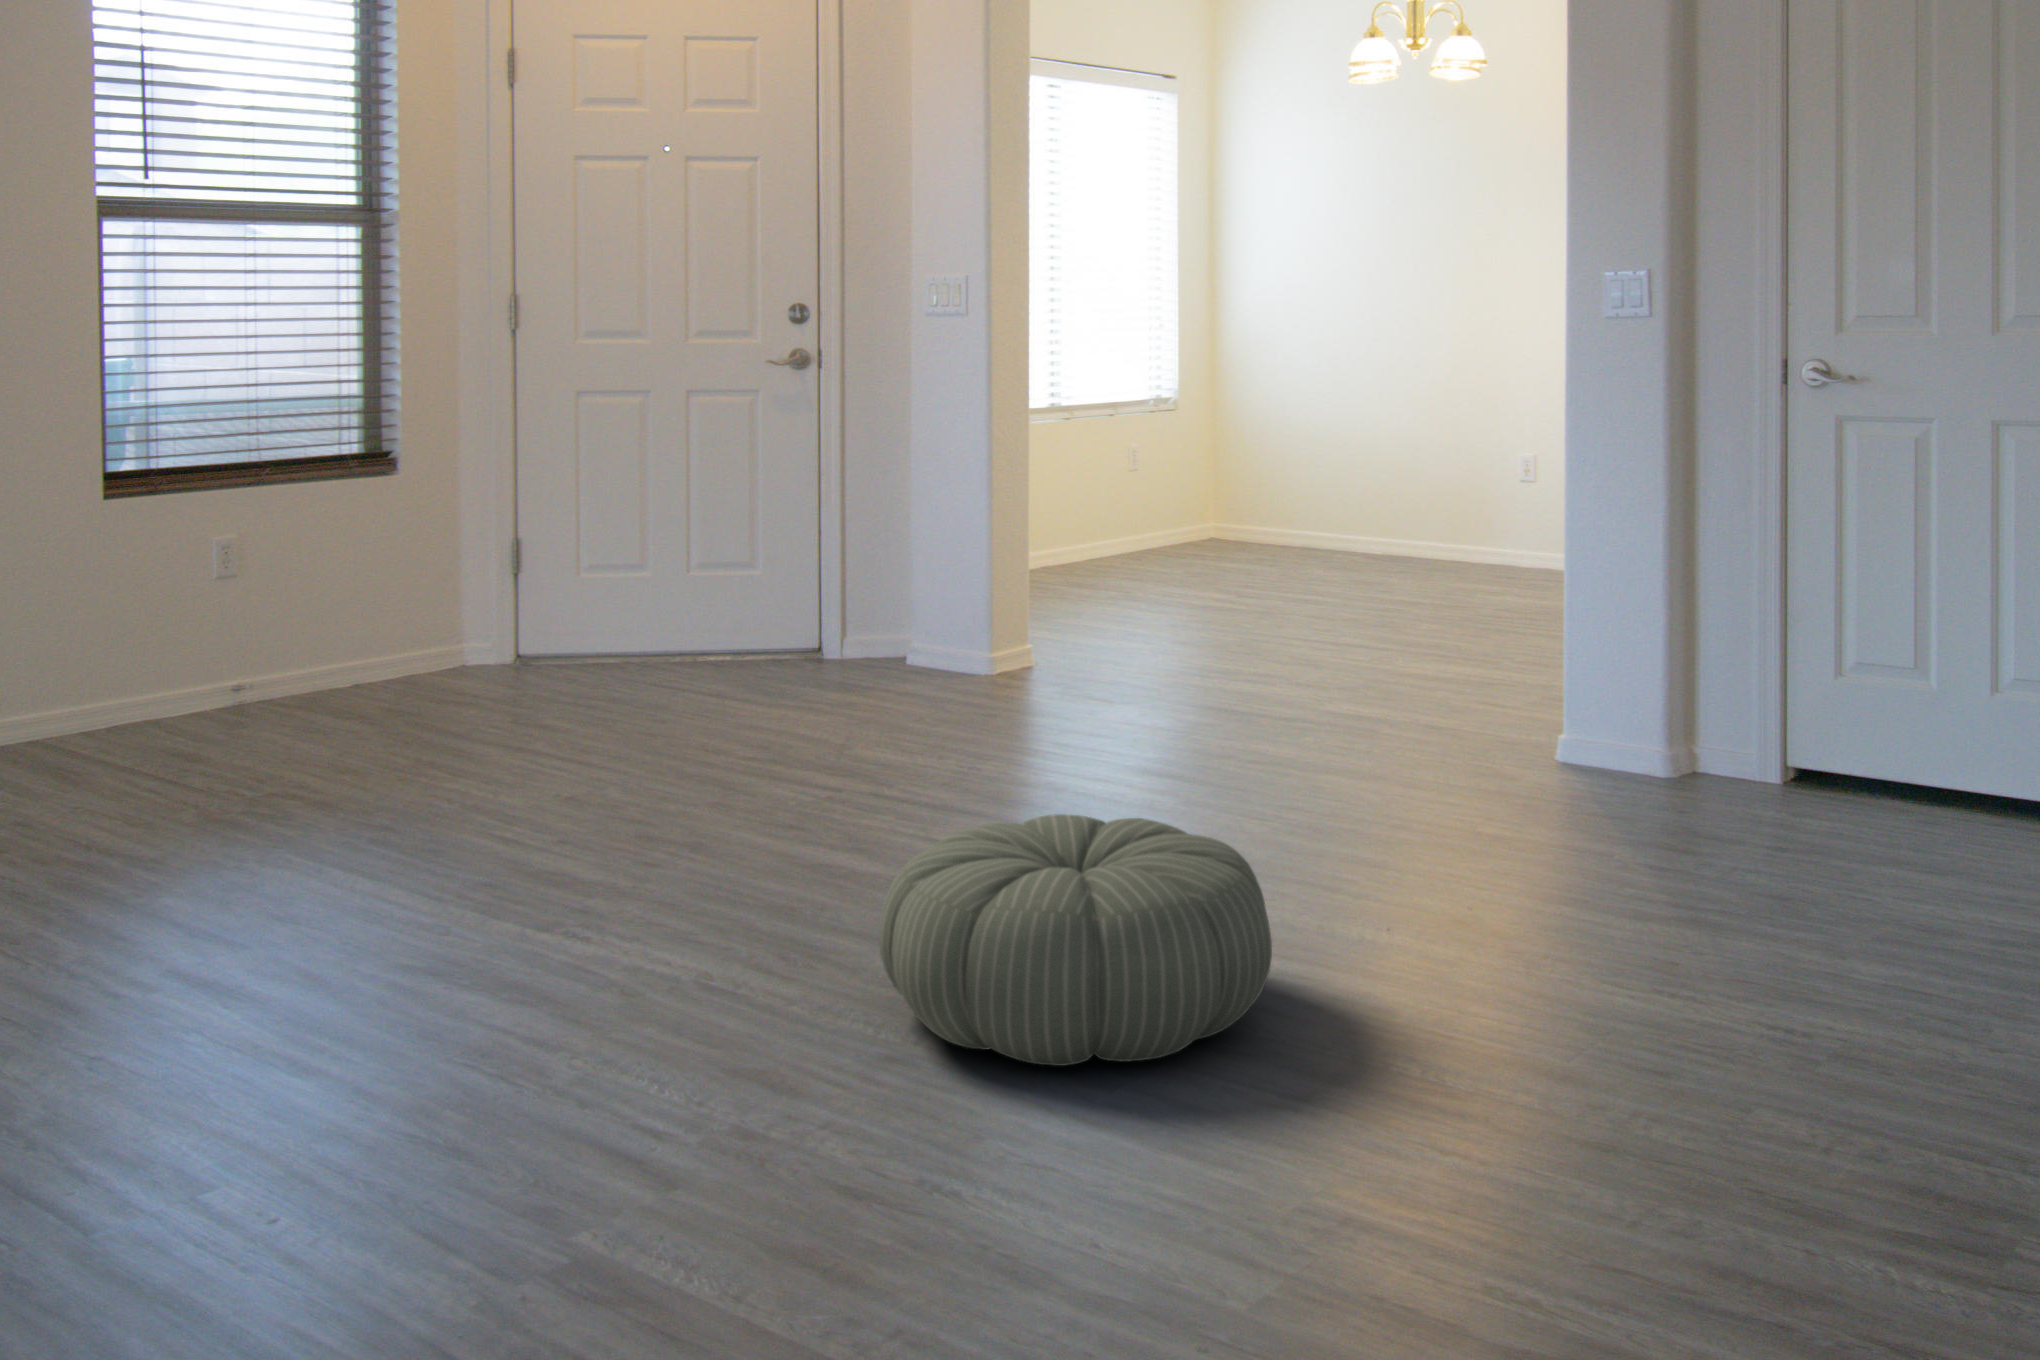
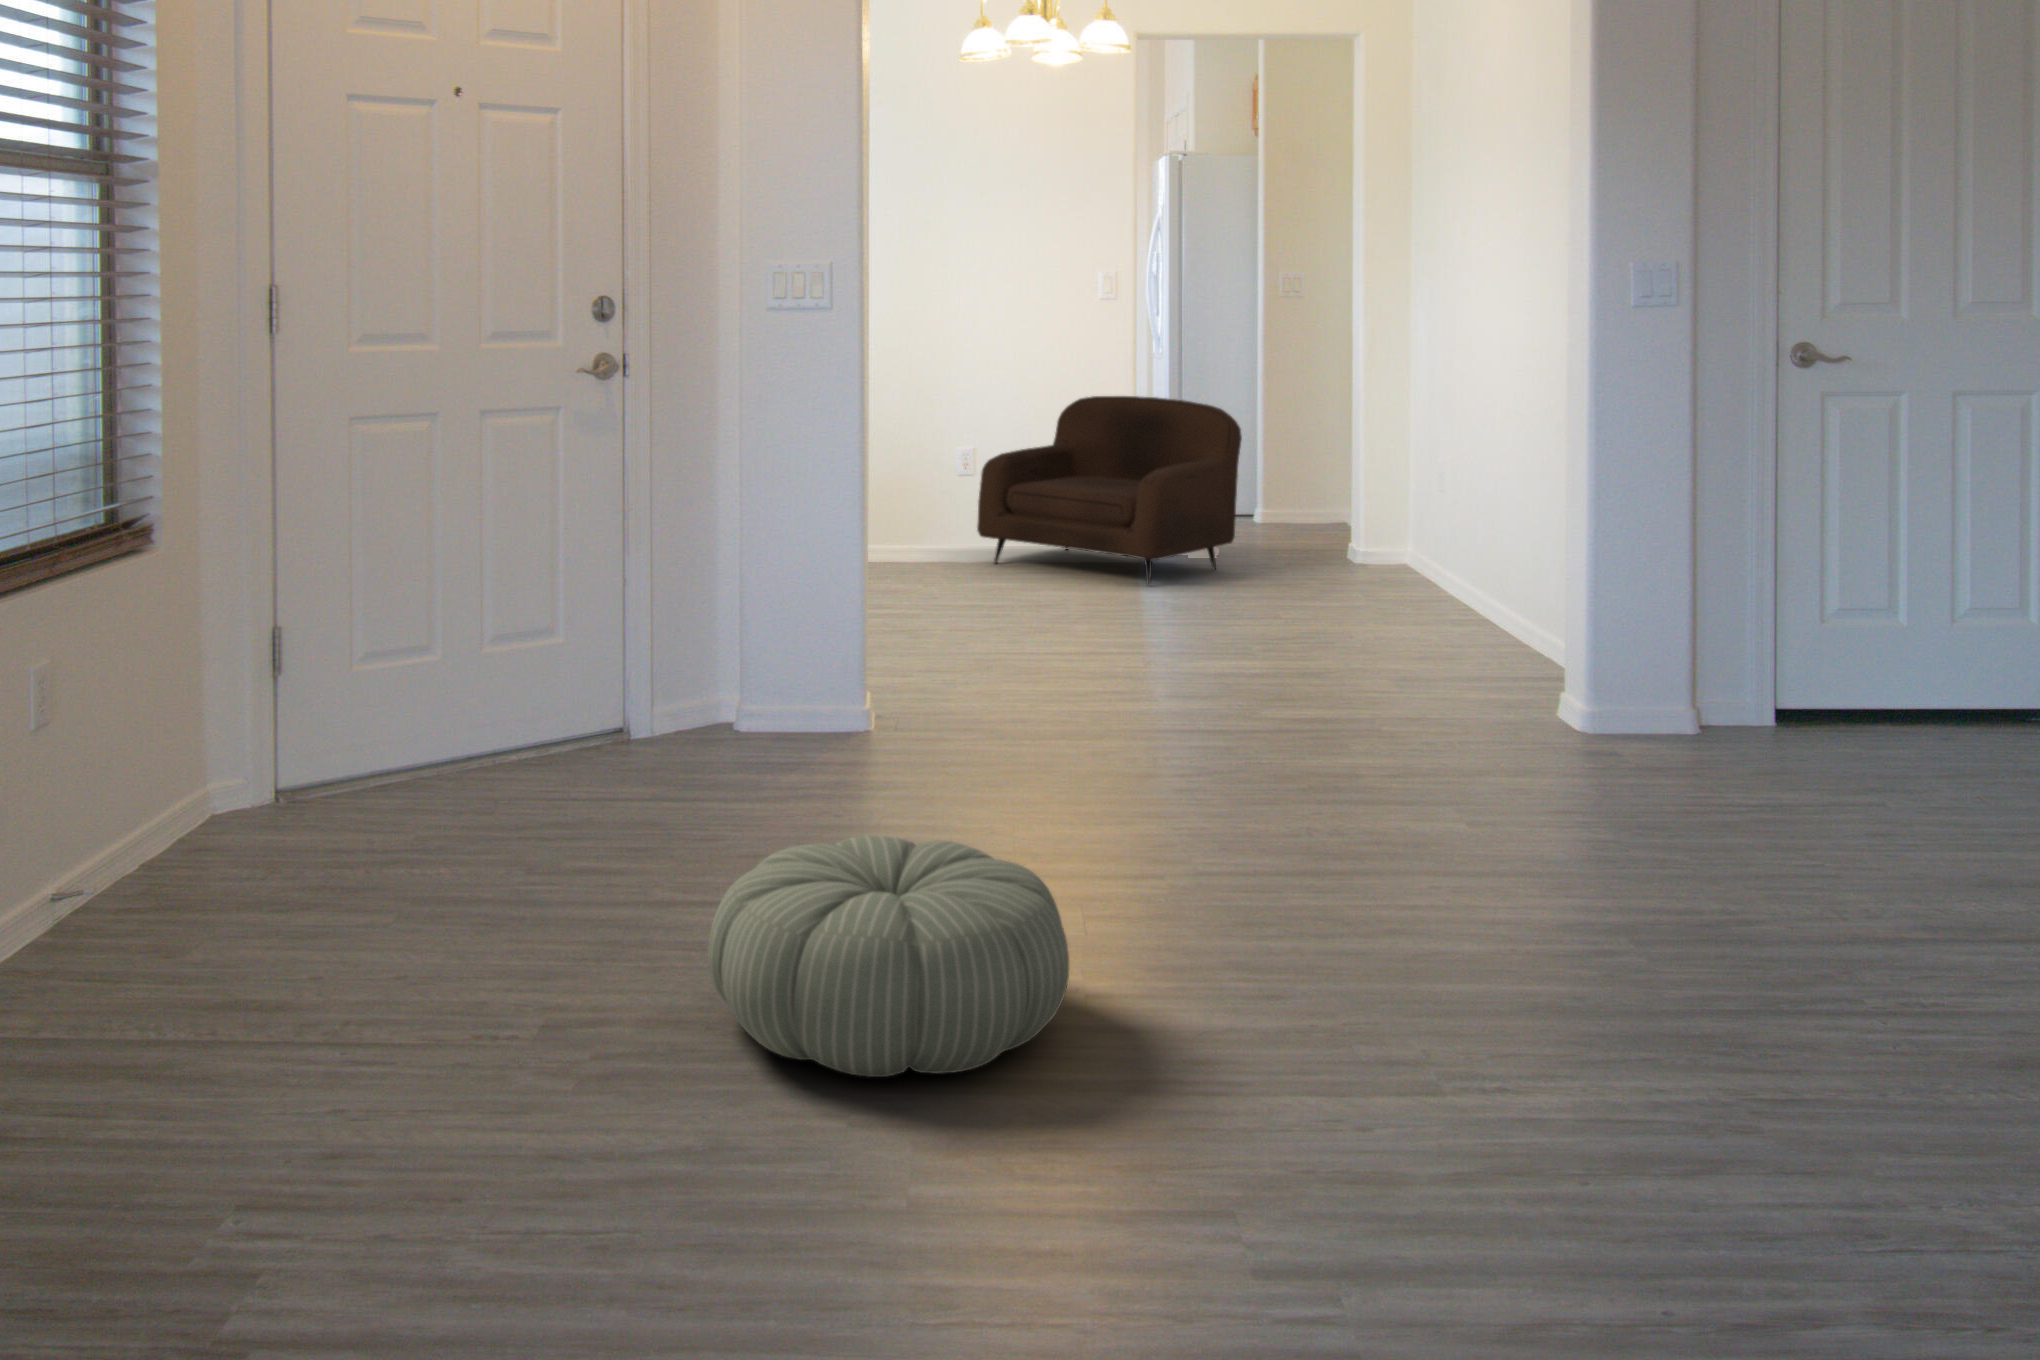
armchair: none [1217,383,1502,584] -> present [977,396,1242,586]

